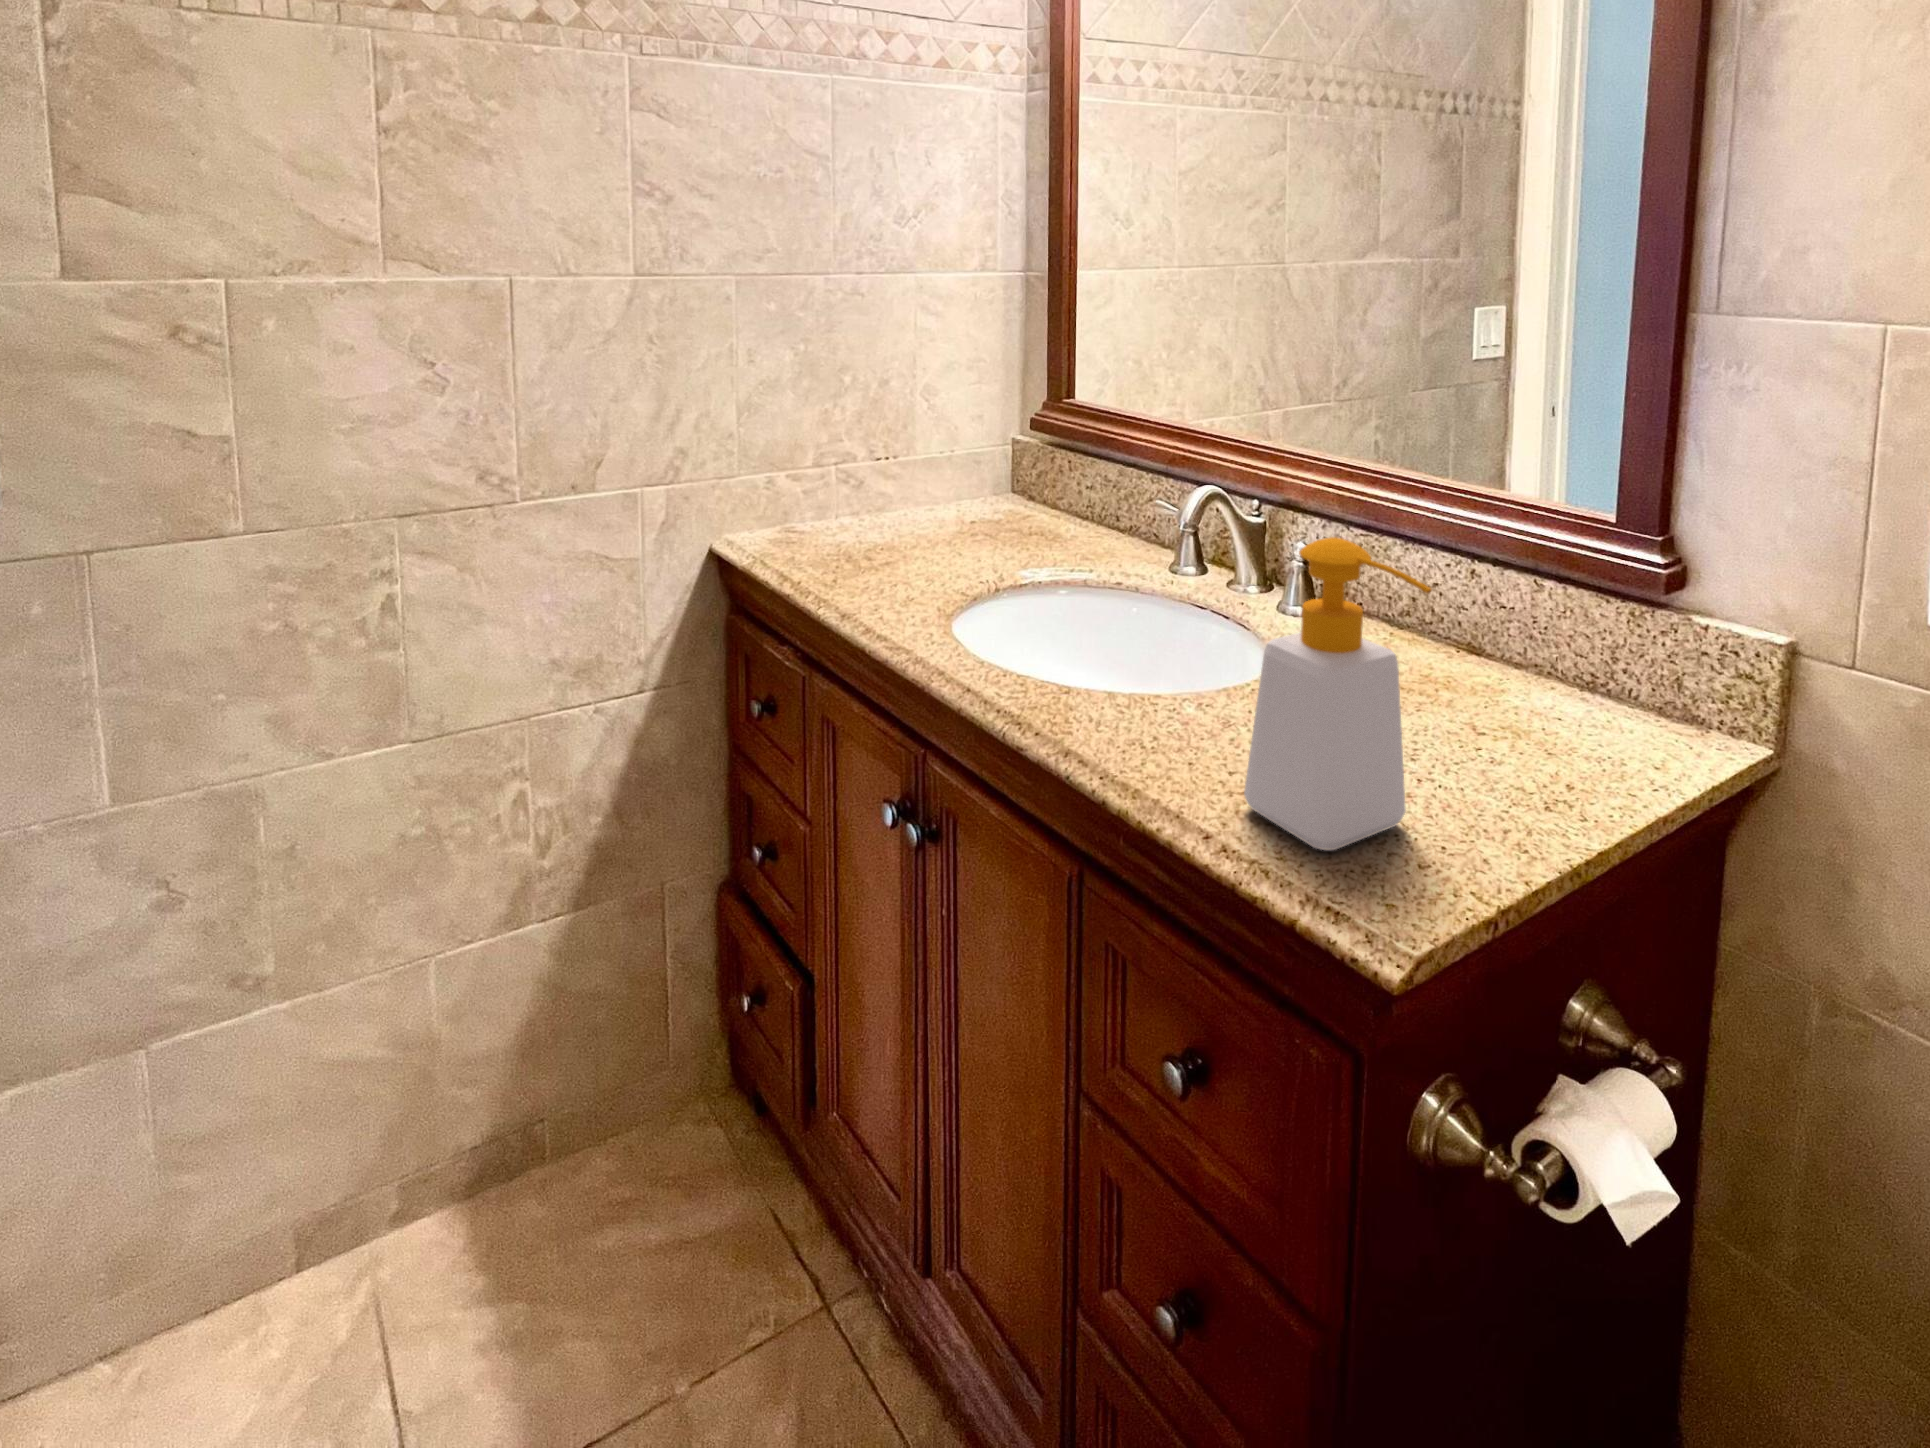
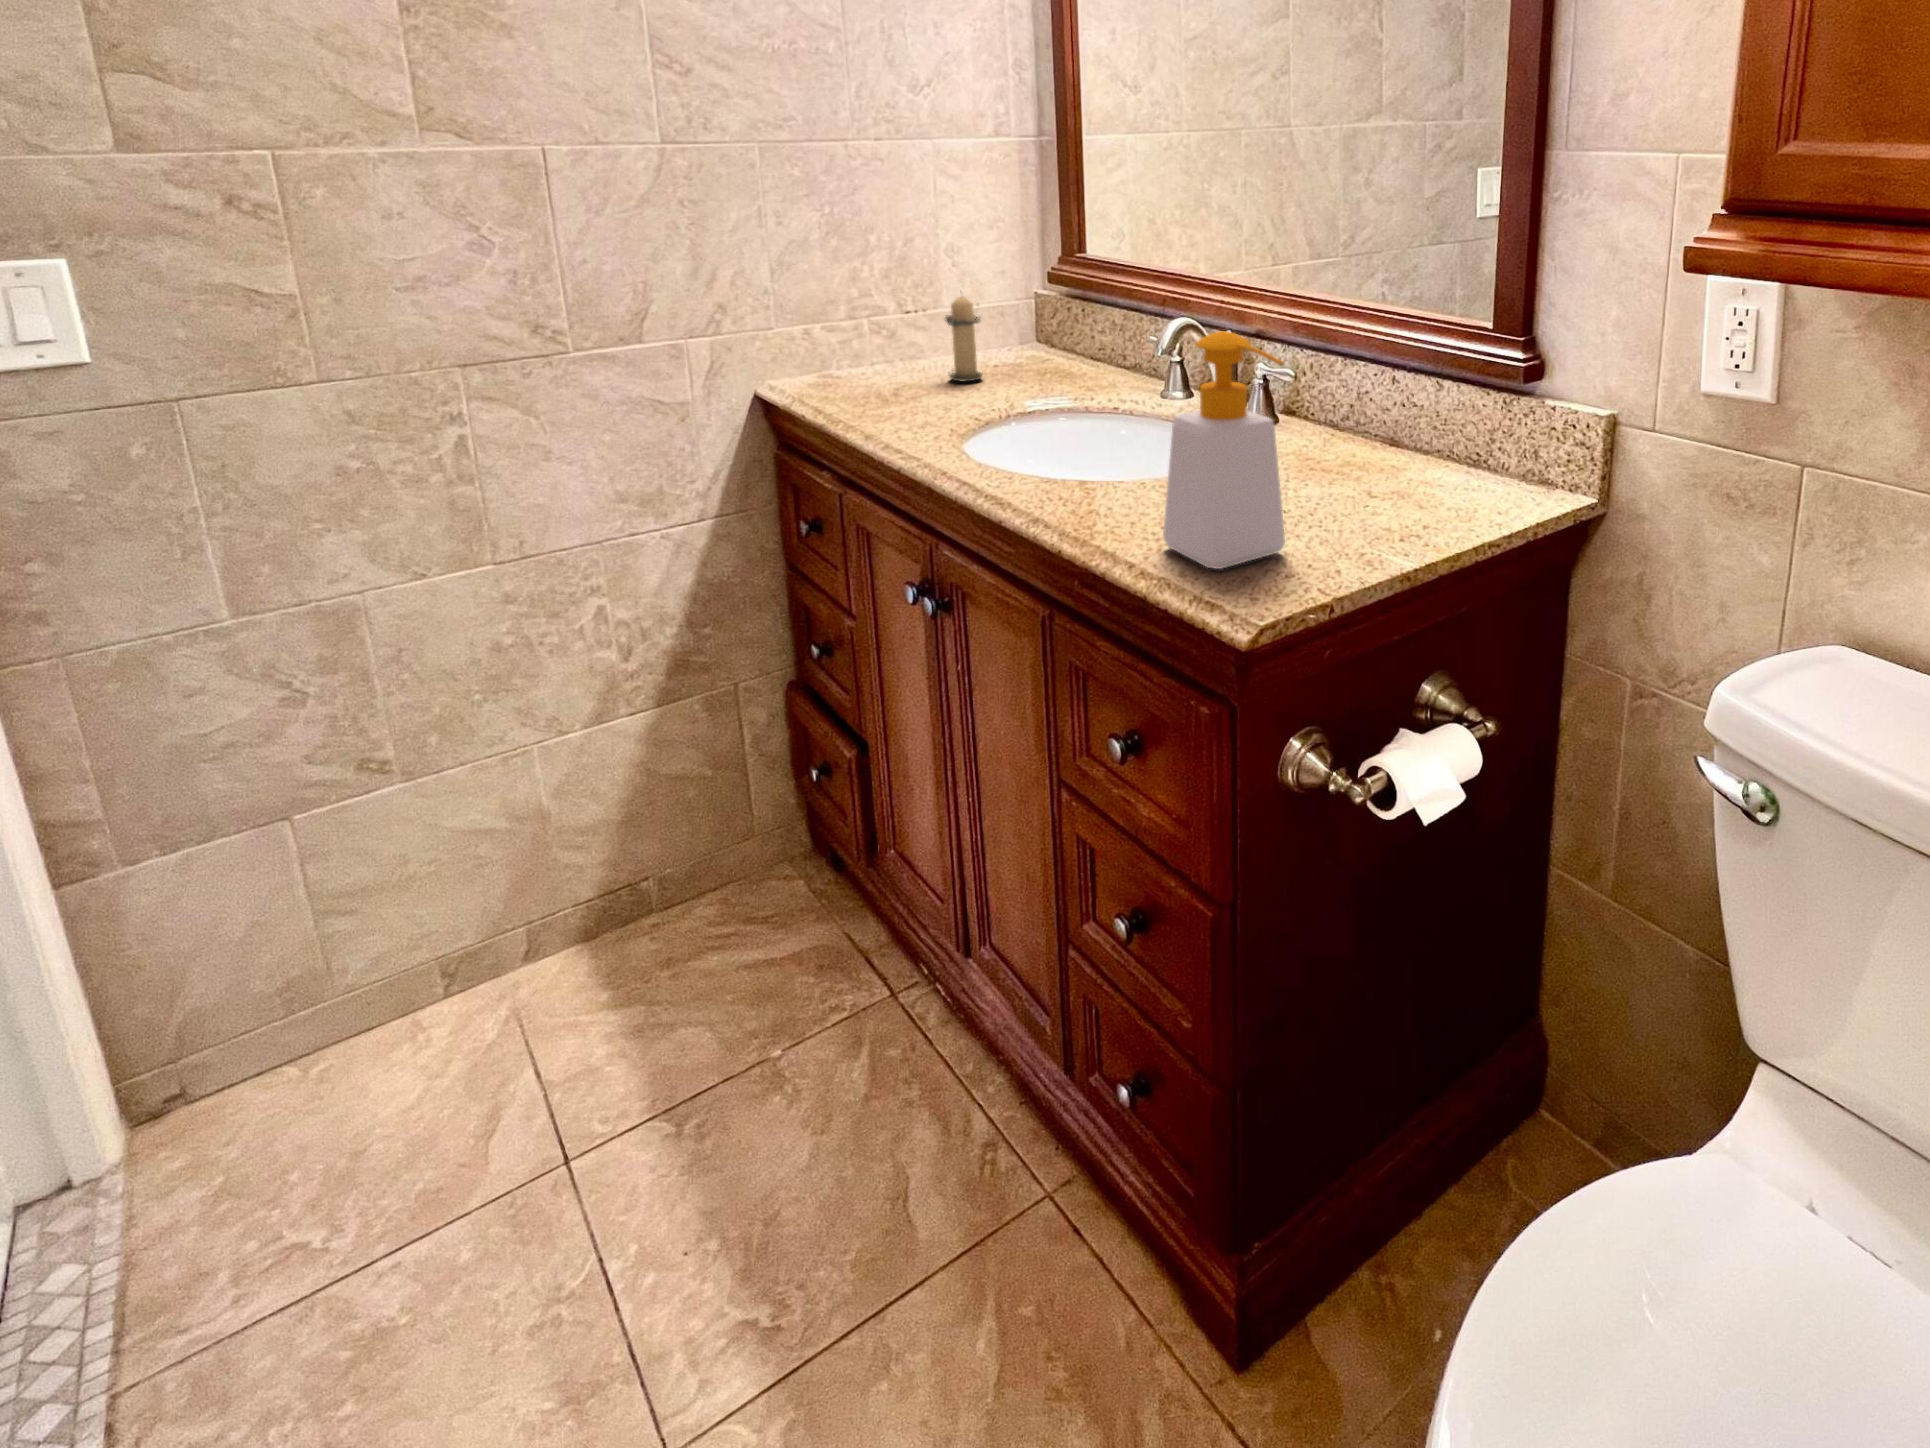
candle: none [918,439,968,544] -> present [945,296,982,382]

